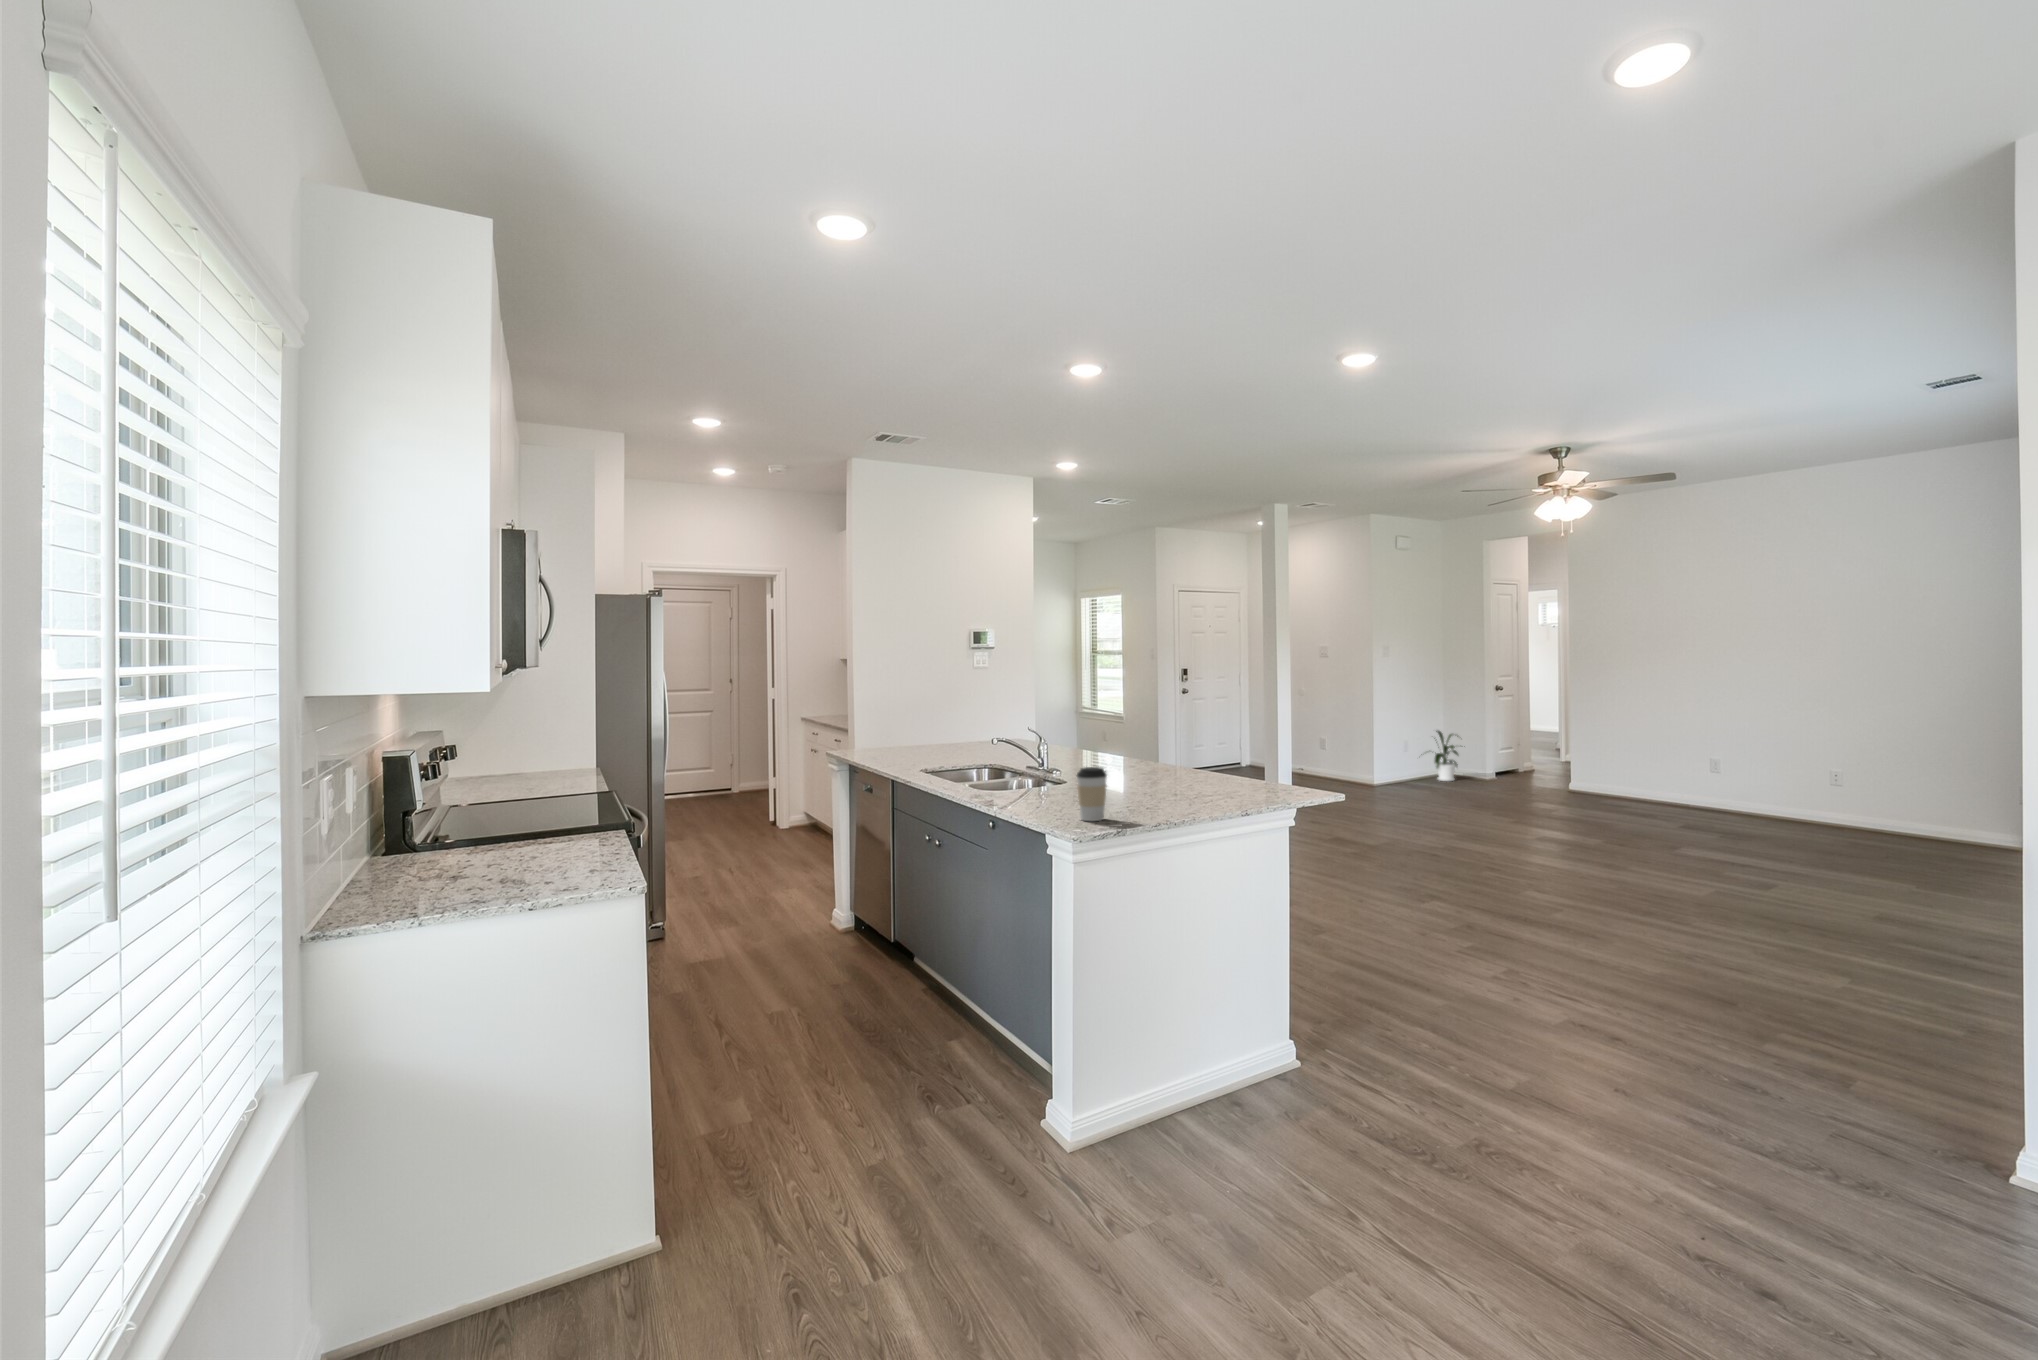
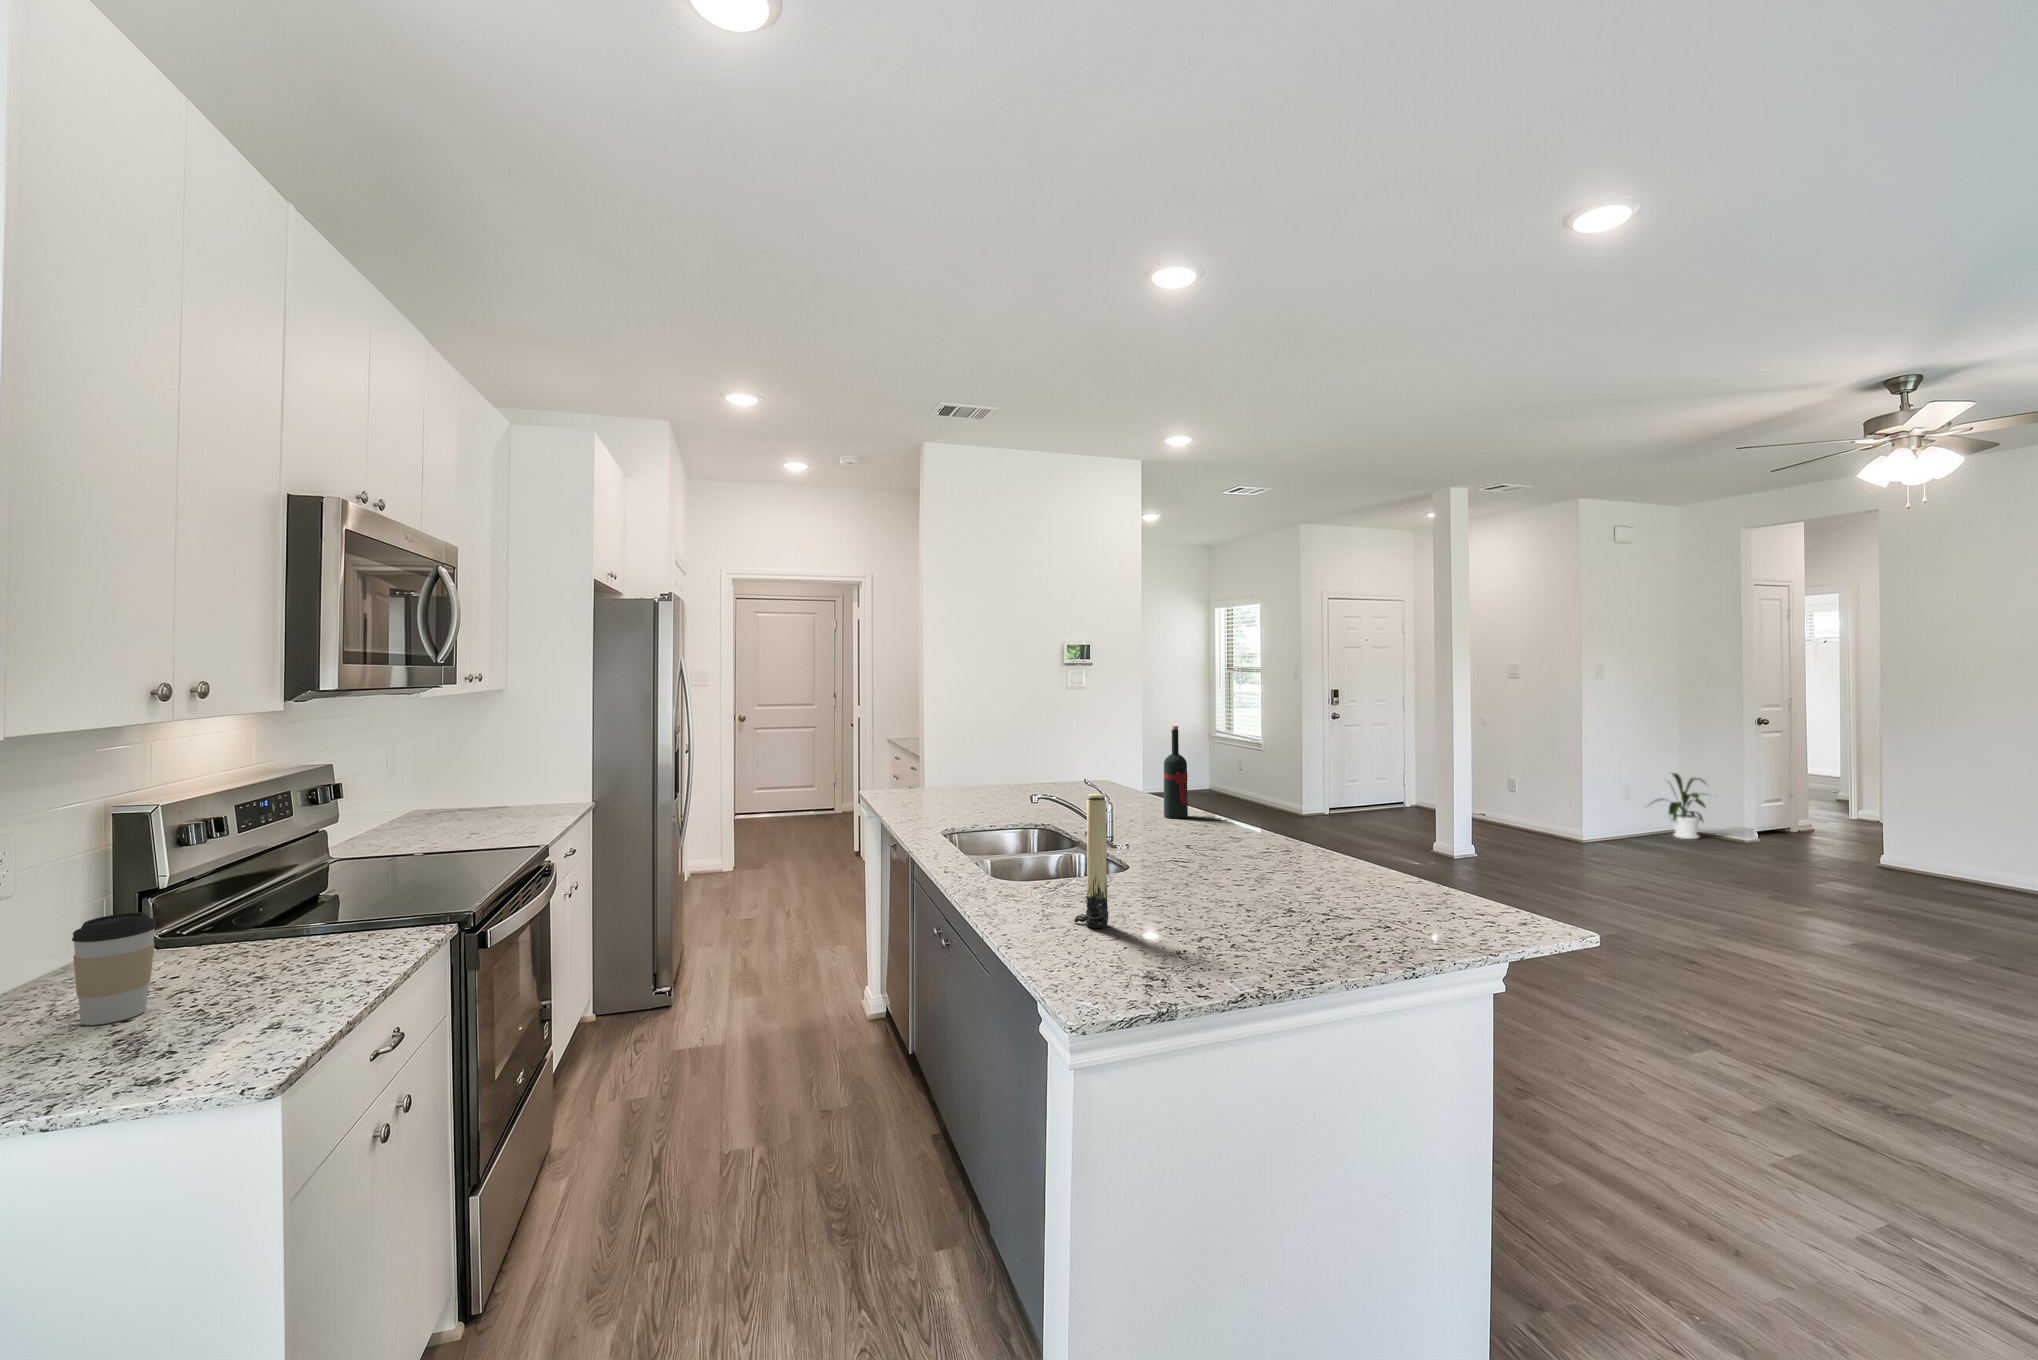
wine bottle: none [1074,693,1091,760] -> present [1164,726,1188,818]
candle: none [1048,727,1069,808] -> present [1074,794,1109,928]
coffee cup: present [1077,767,1107,821] -> present [72,913,157,1025]

